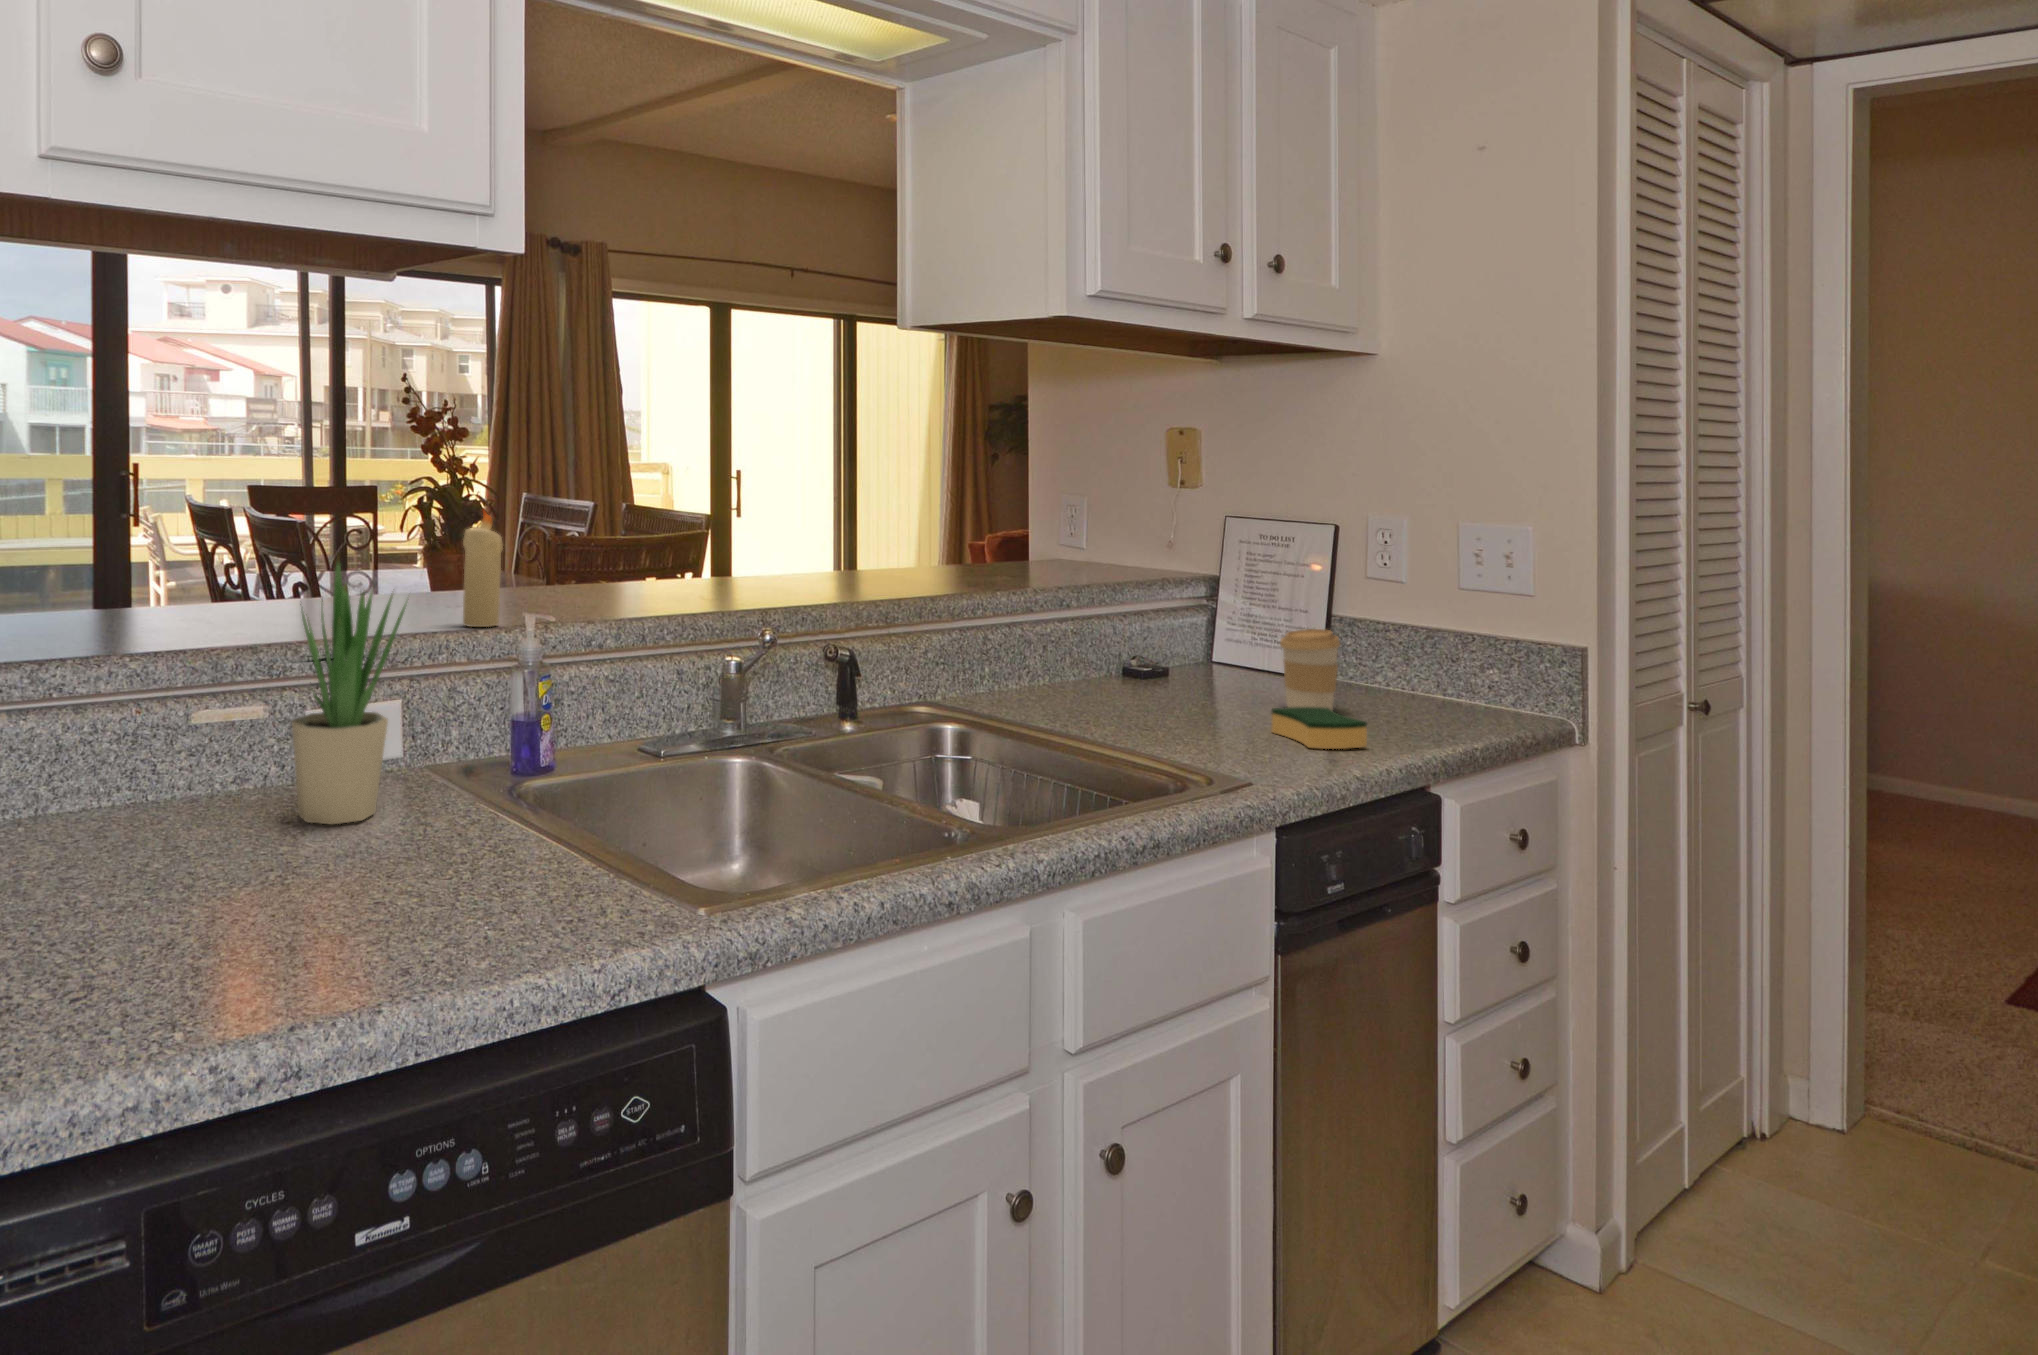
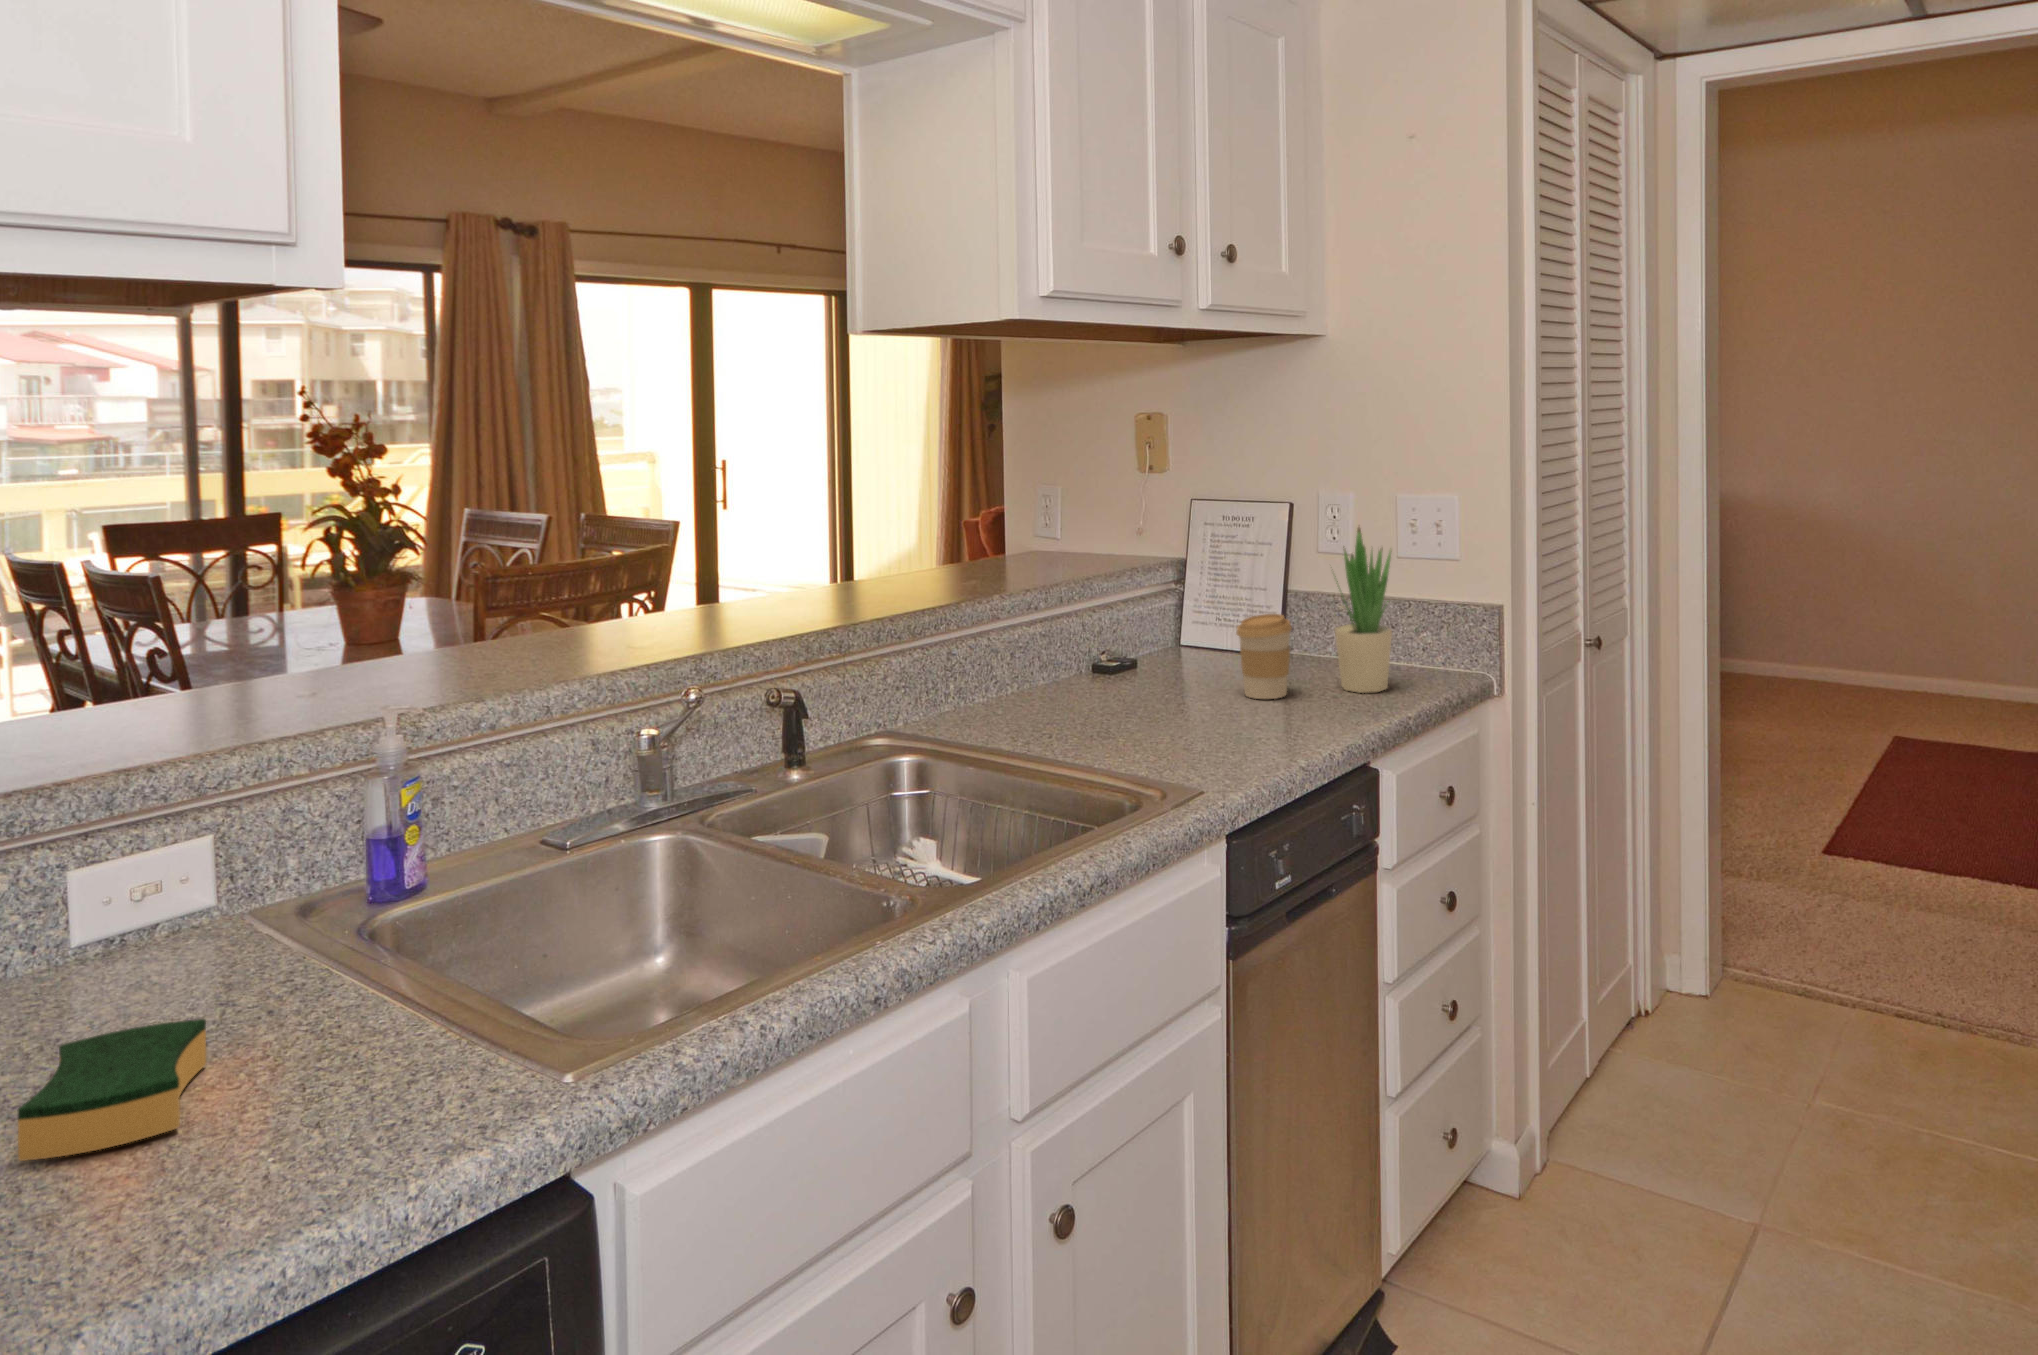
candle: present [463,509,503,627] -> none [303,584,356,725]
potted plant: present [292,556,406,824] -> present [1335,527,1392,693]
sponge: present [1271,707,1367,749] -> present [18,1019,206,1161]

